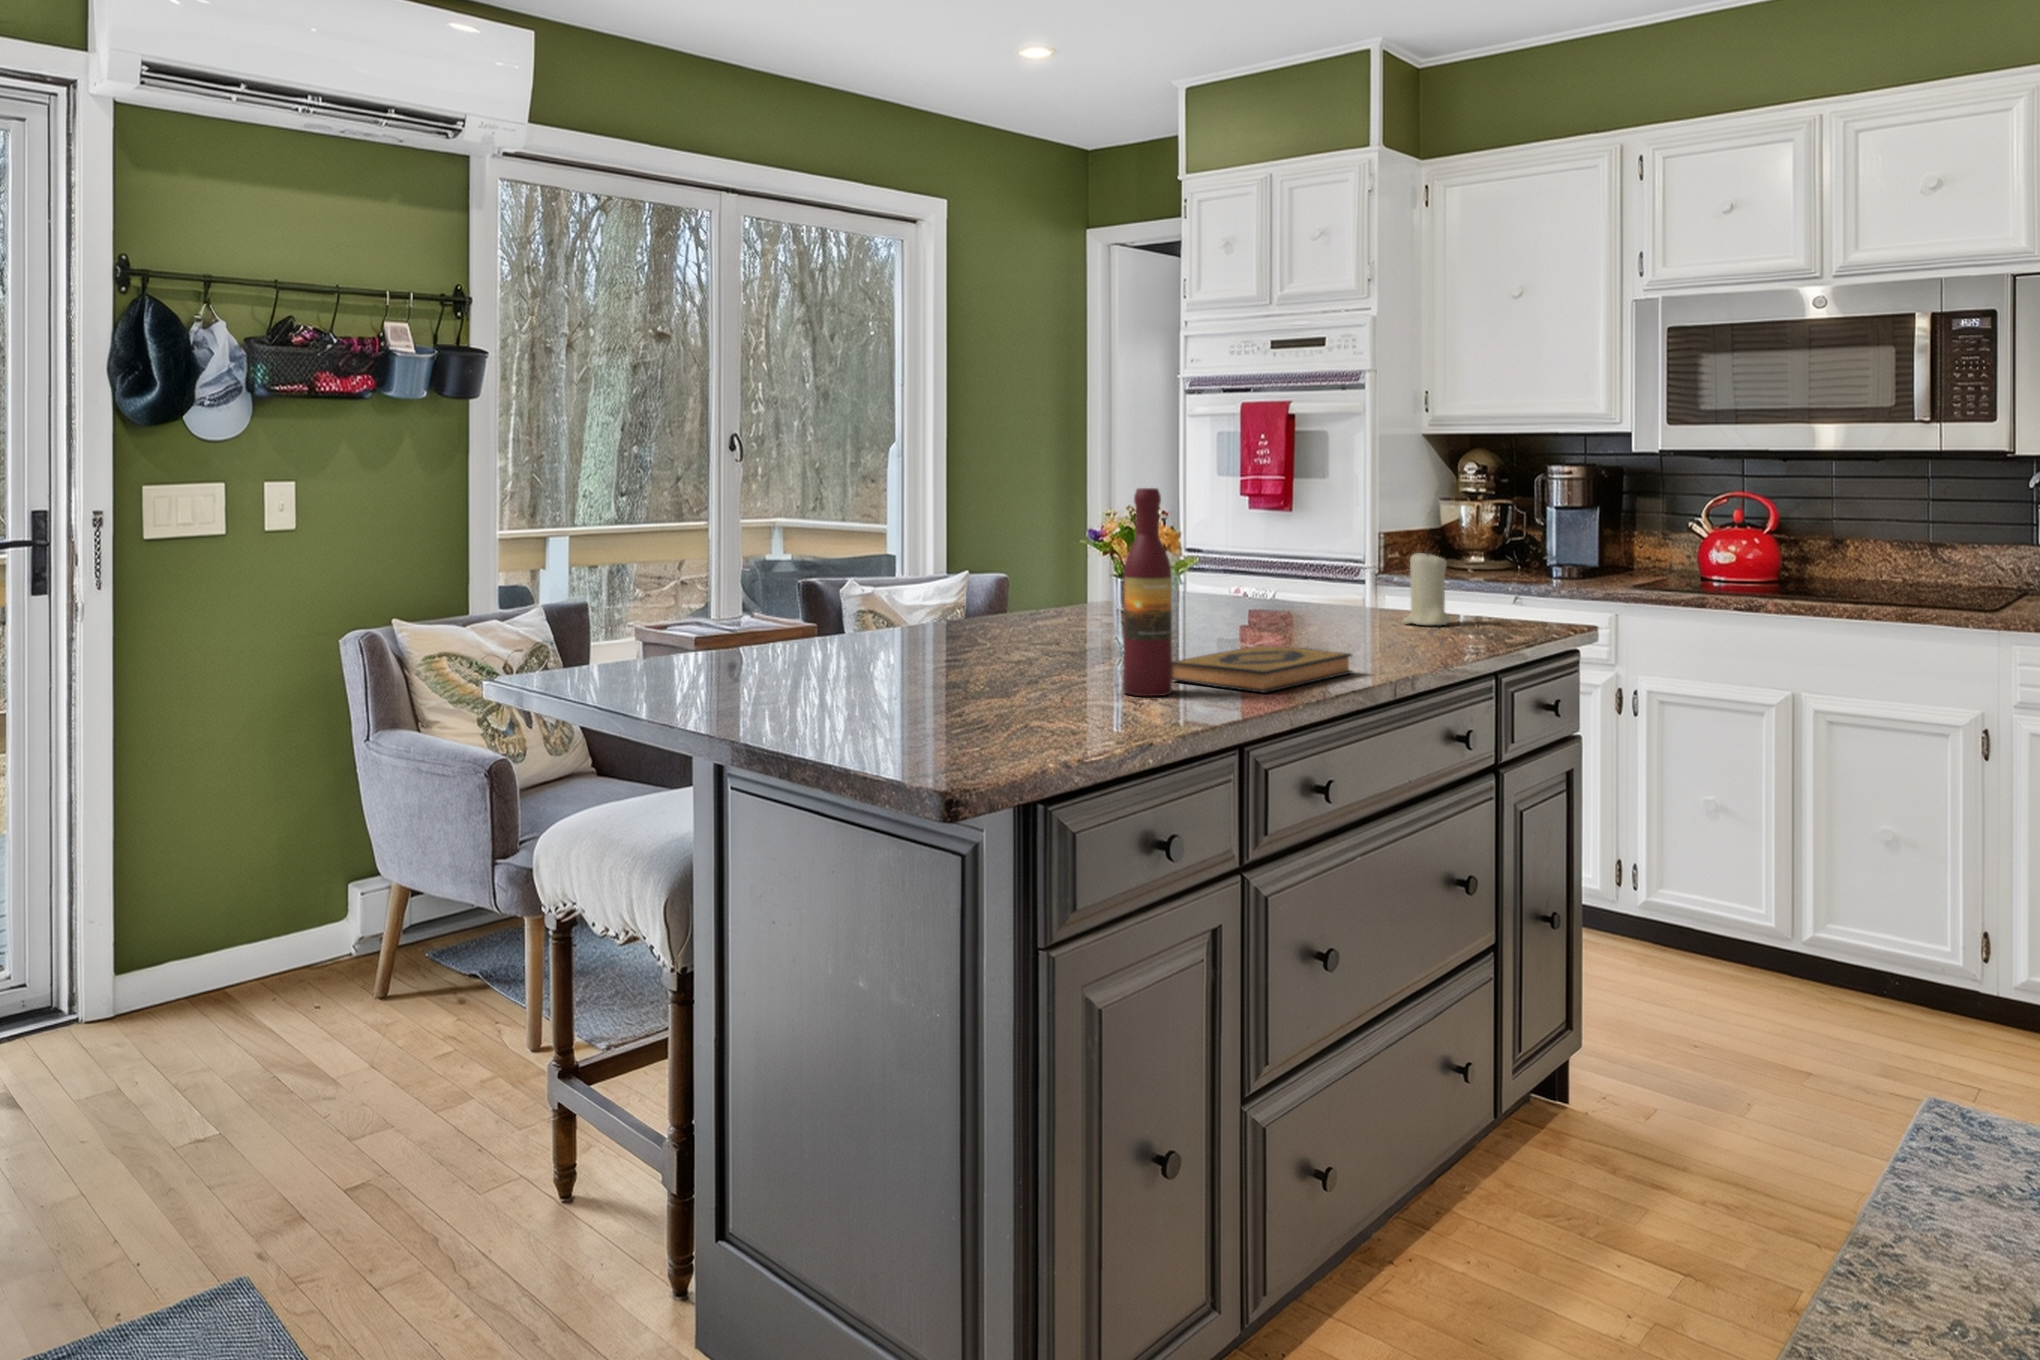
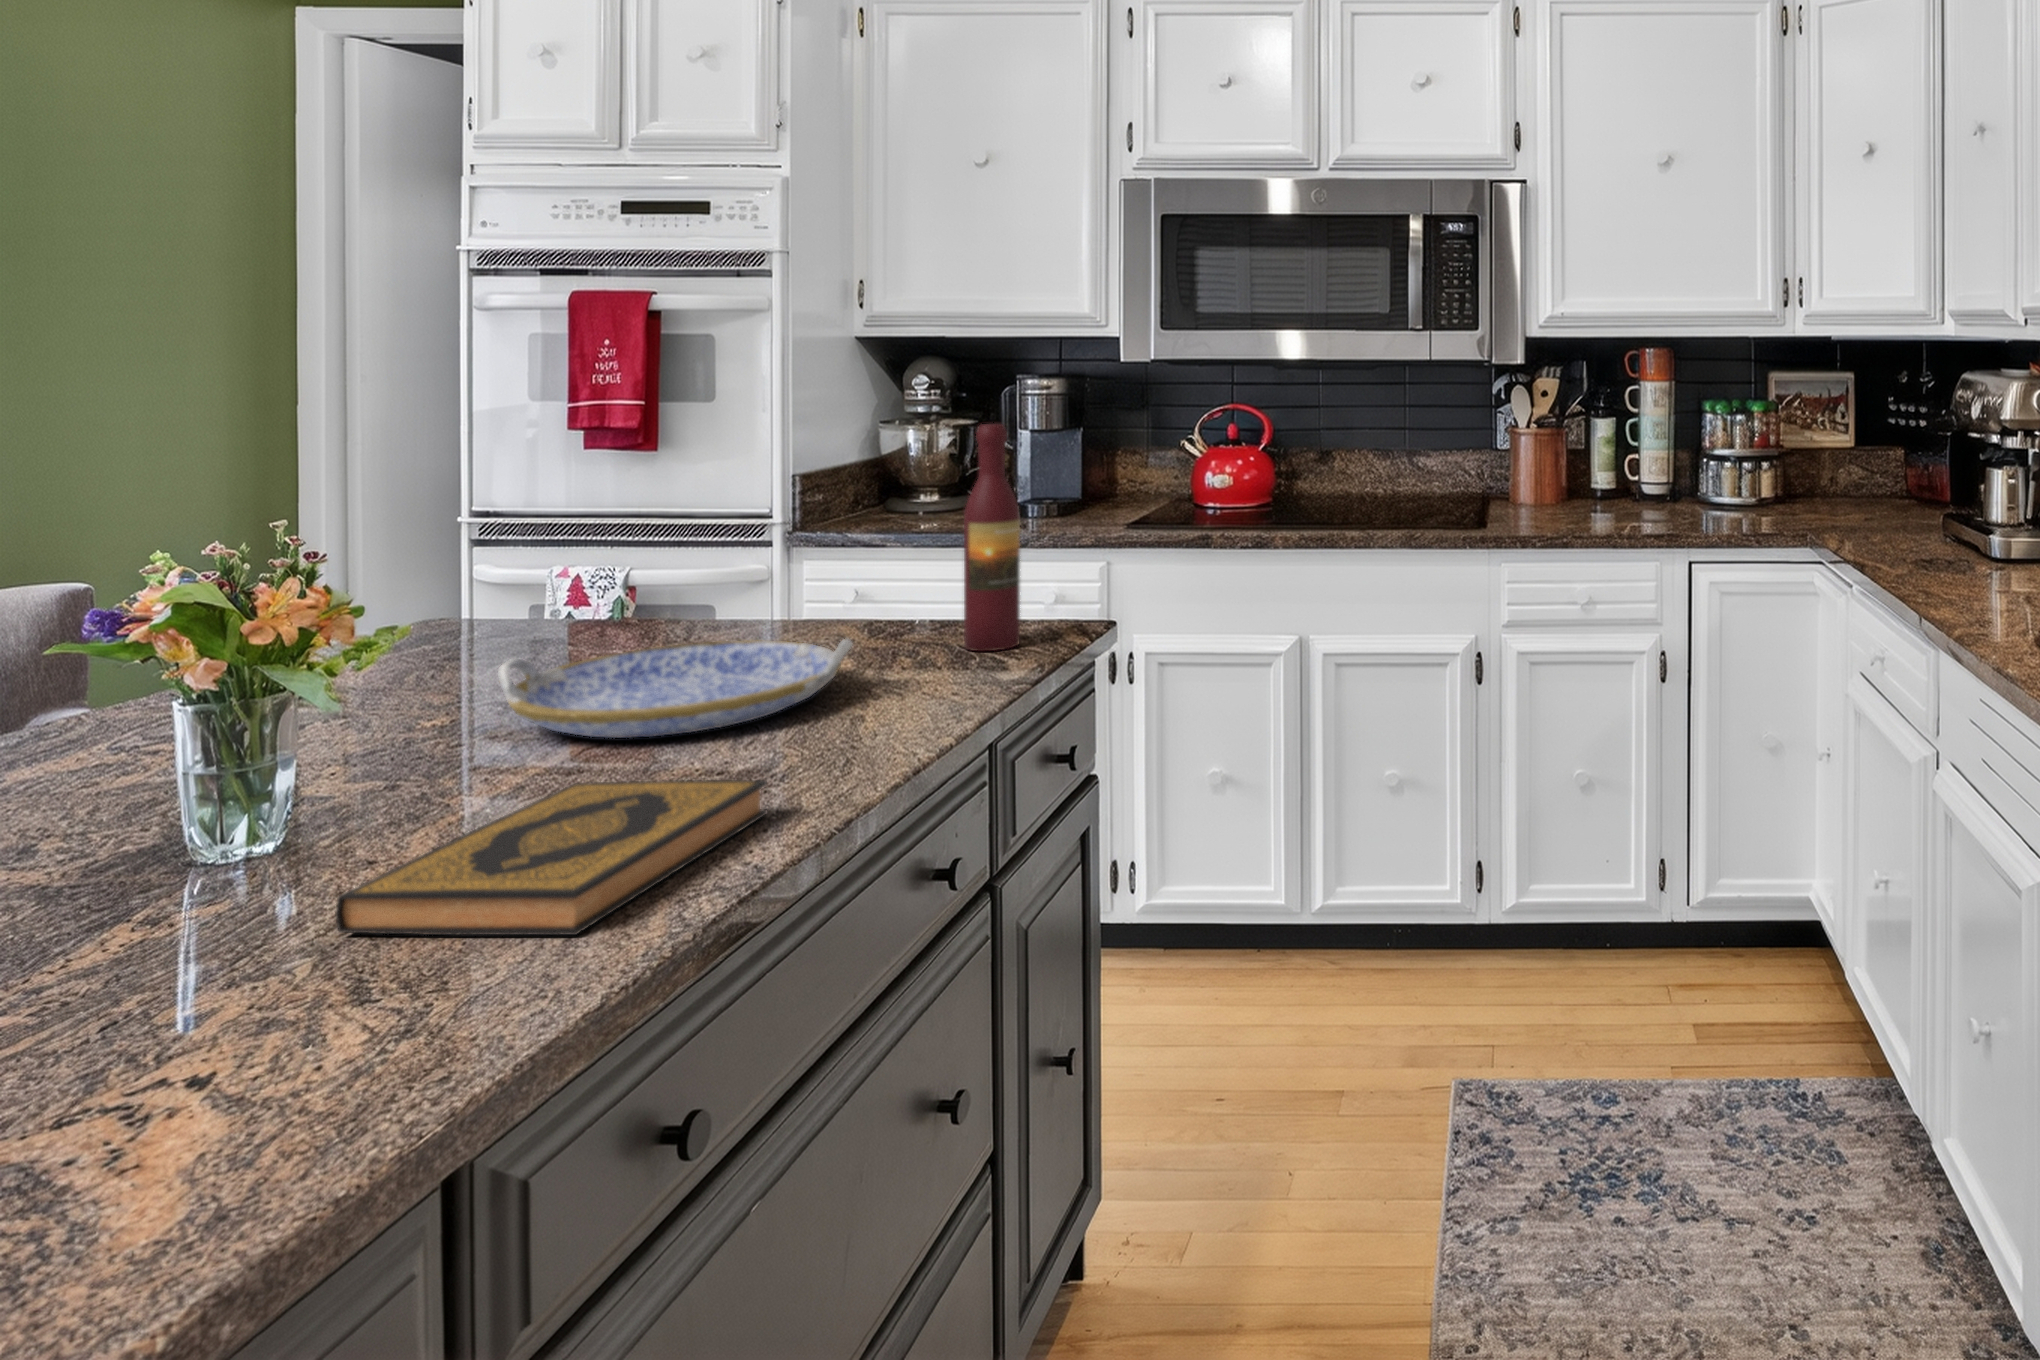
wine bottle: present [1123,488,1172,696] -> present [964,424,1020,651]
candle: present [1403,553,1451,625] -> none [843,533,918,648]
serving tray: none [1219,597,1405,644] -> present [498,639,852,738]

